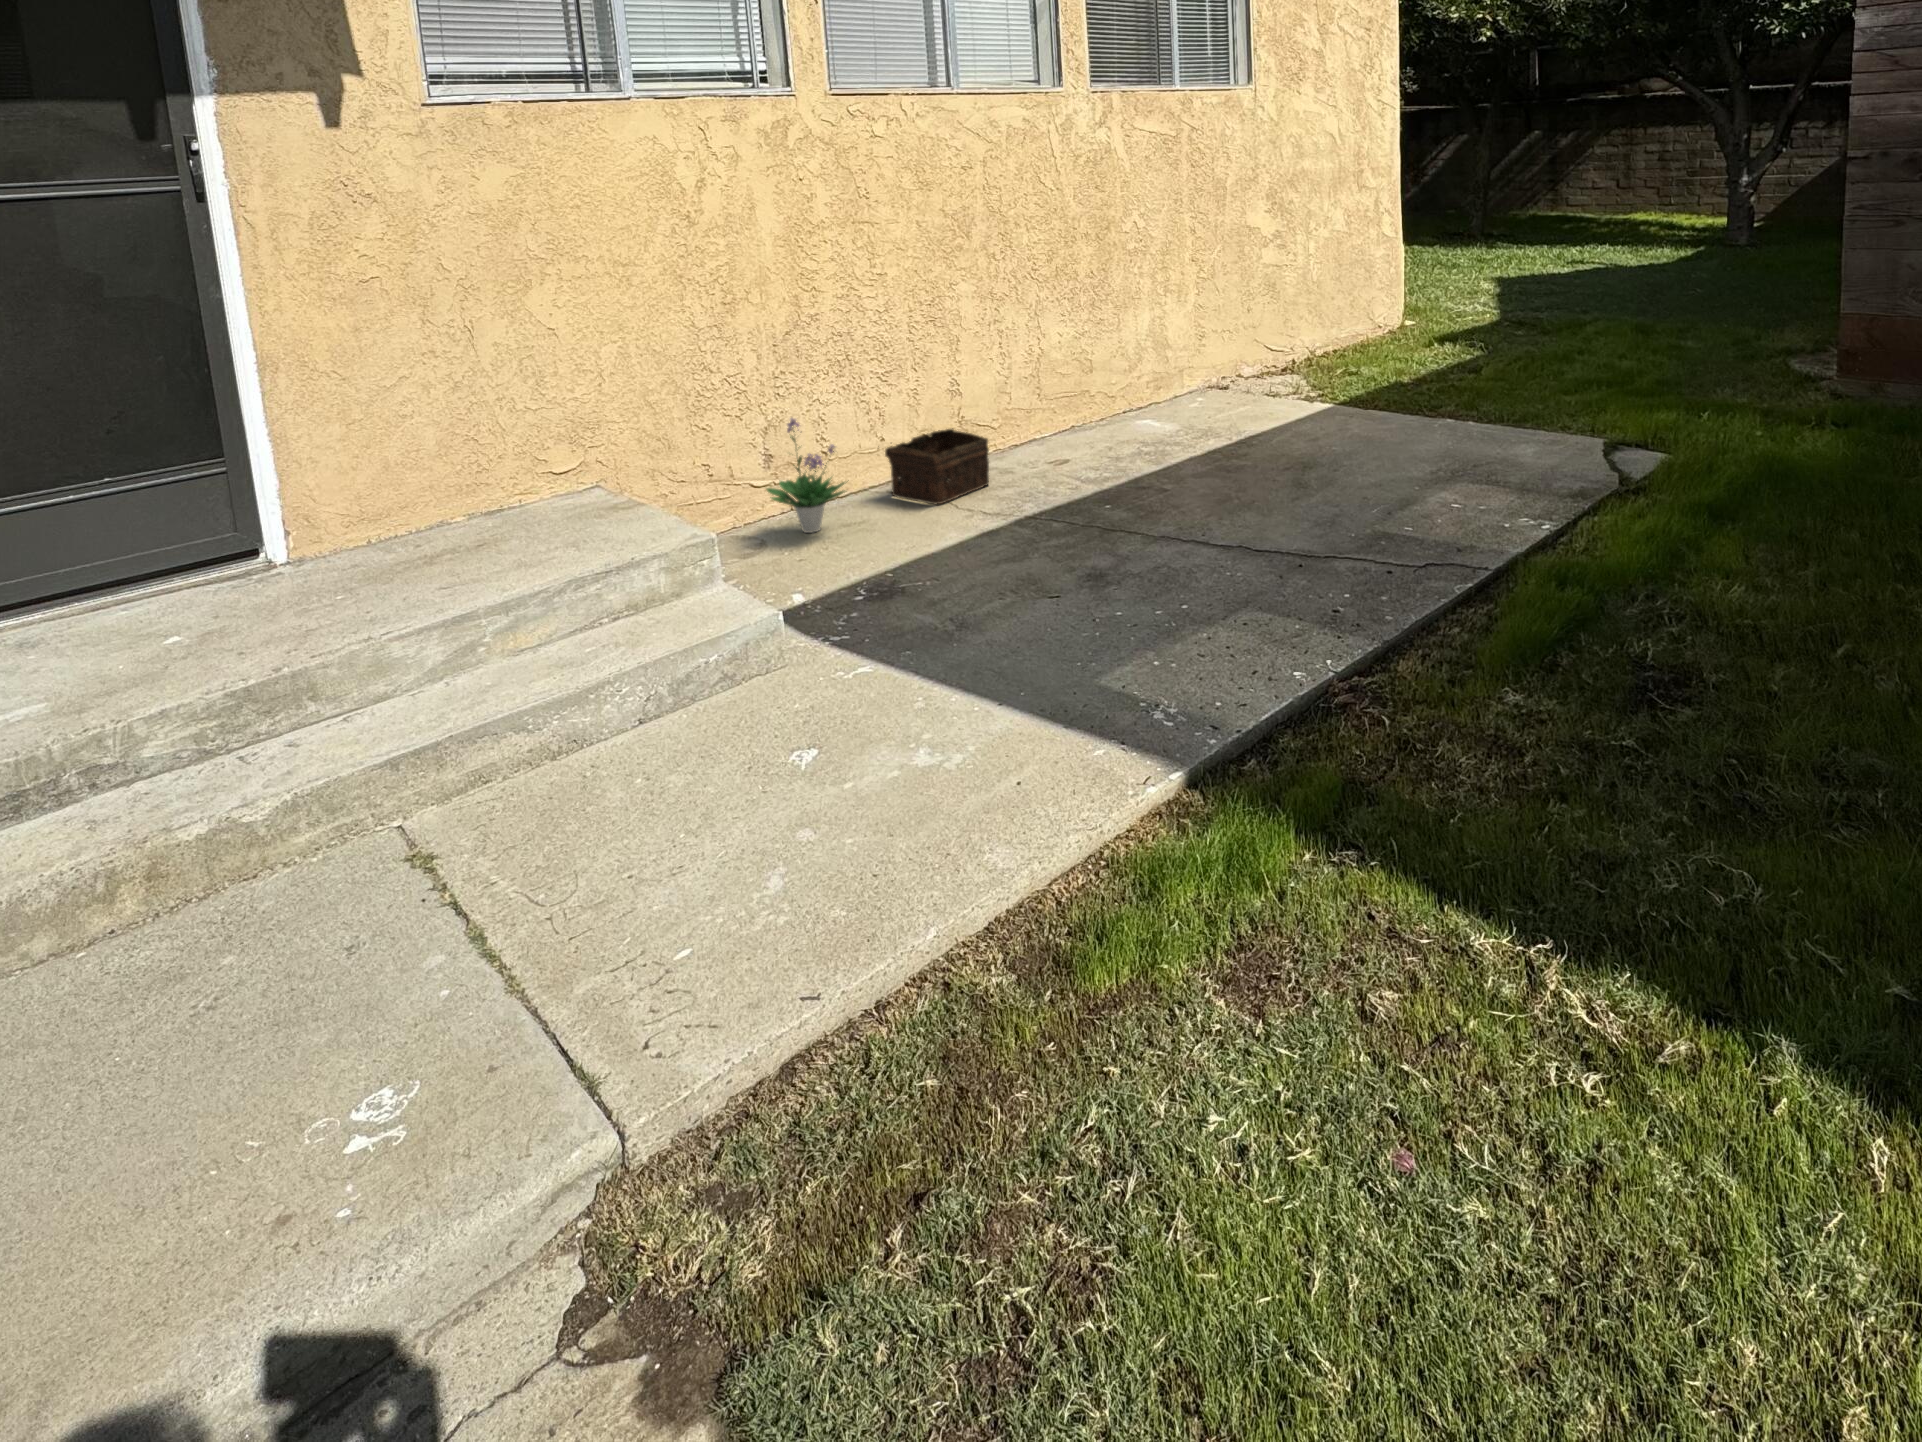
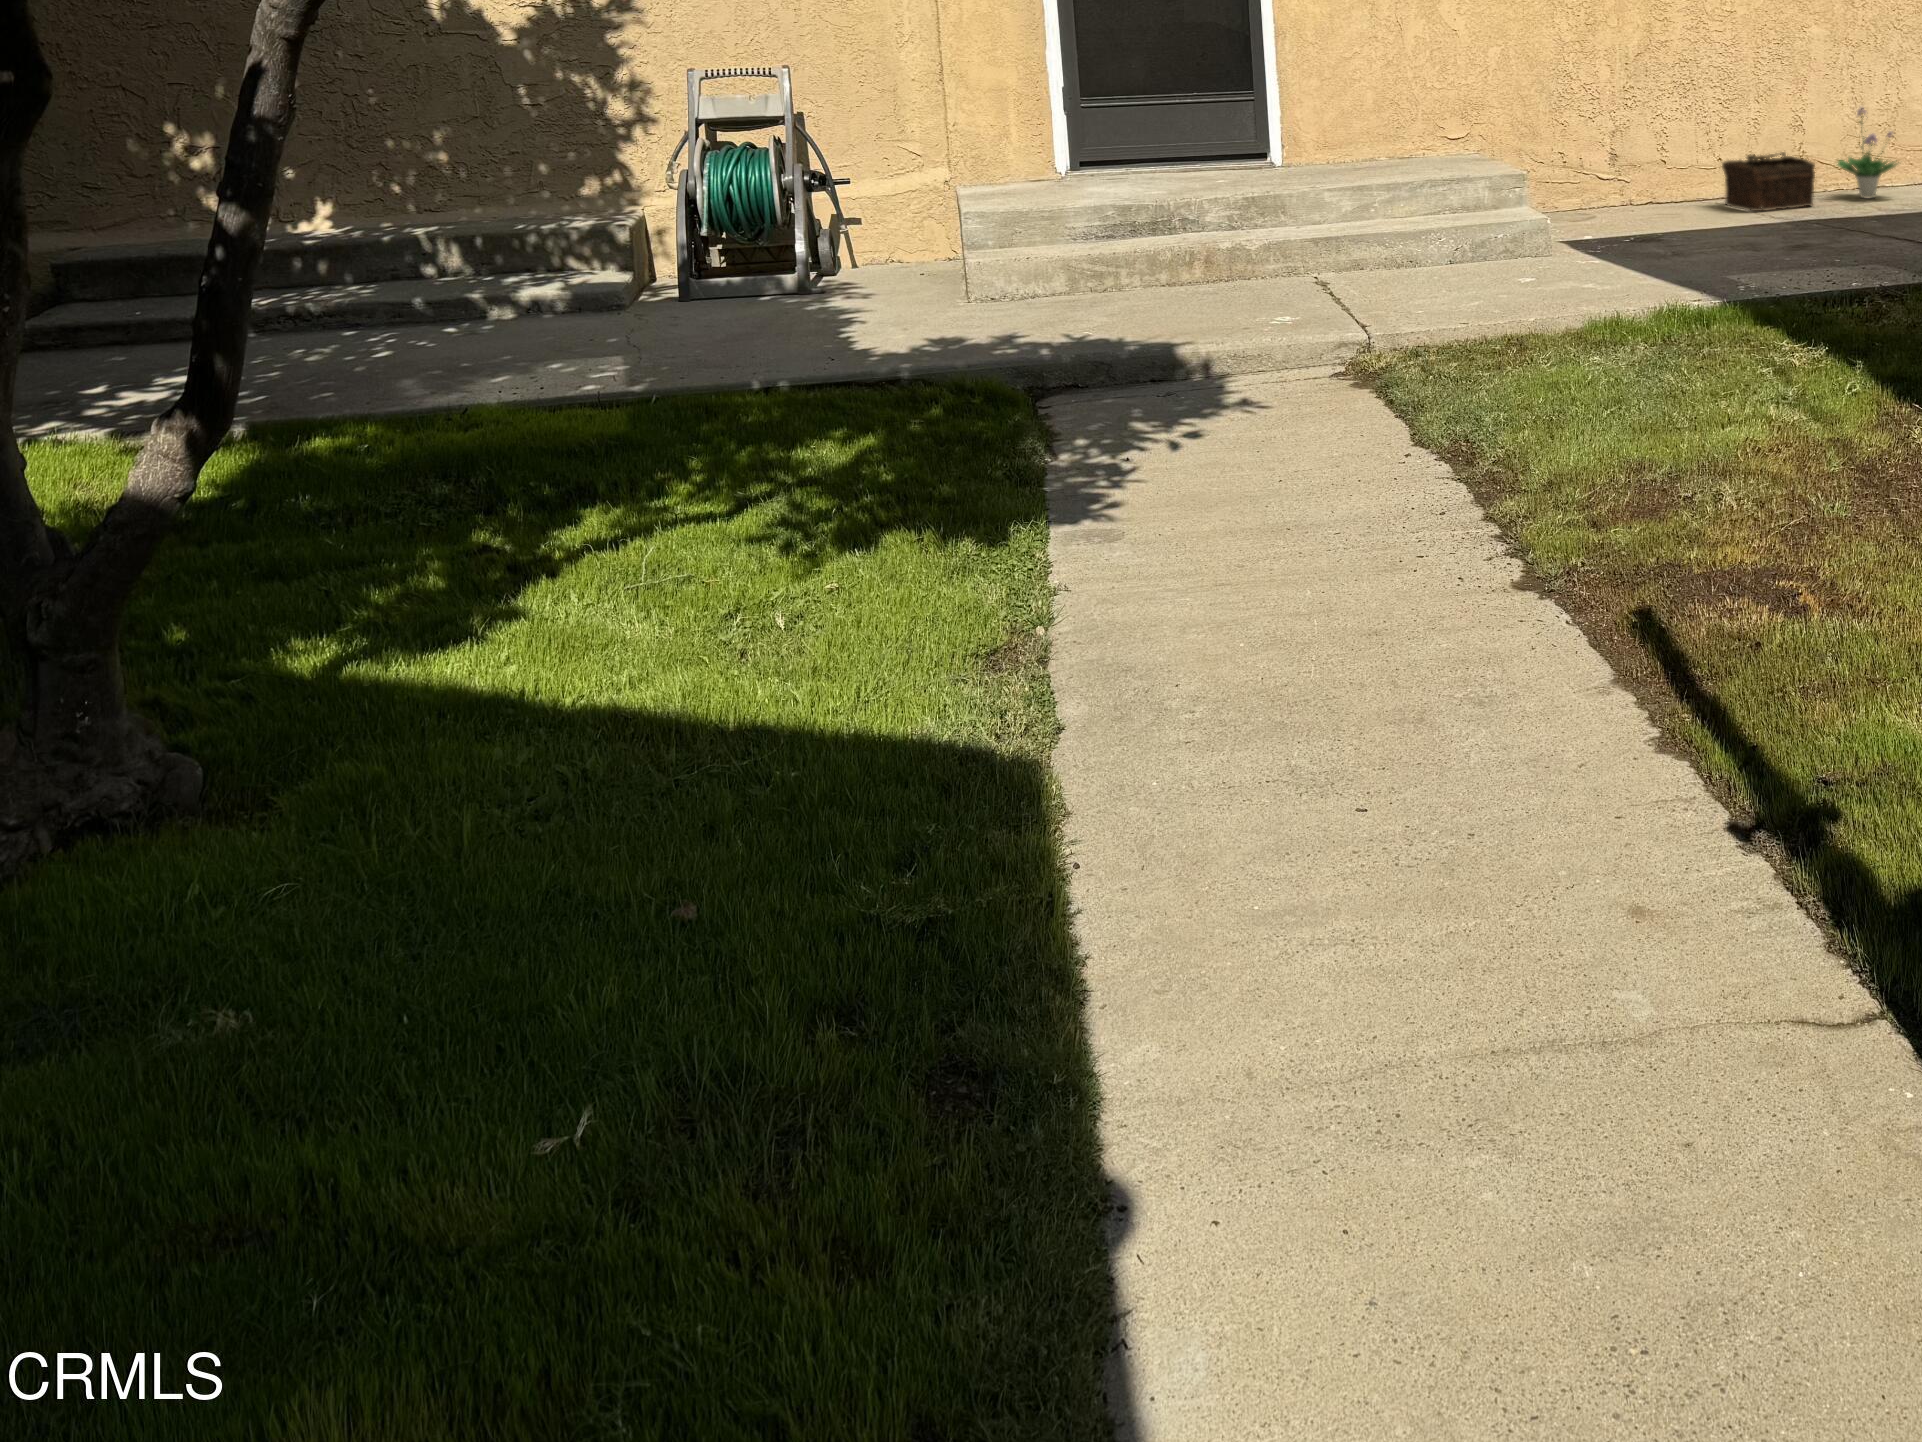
potted plant: present [767,418,845,533] -> present [1837,108,1897,199]

